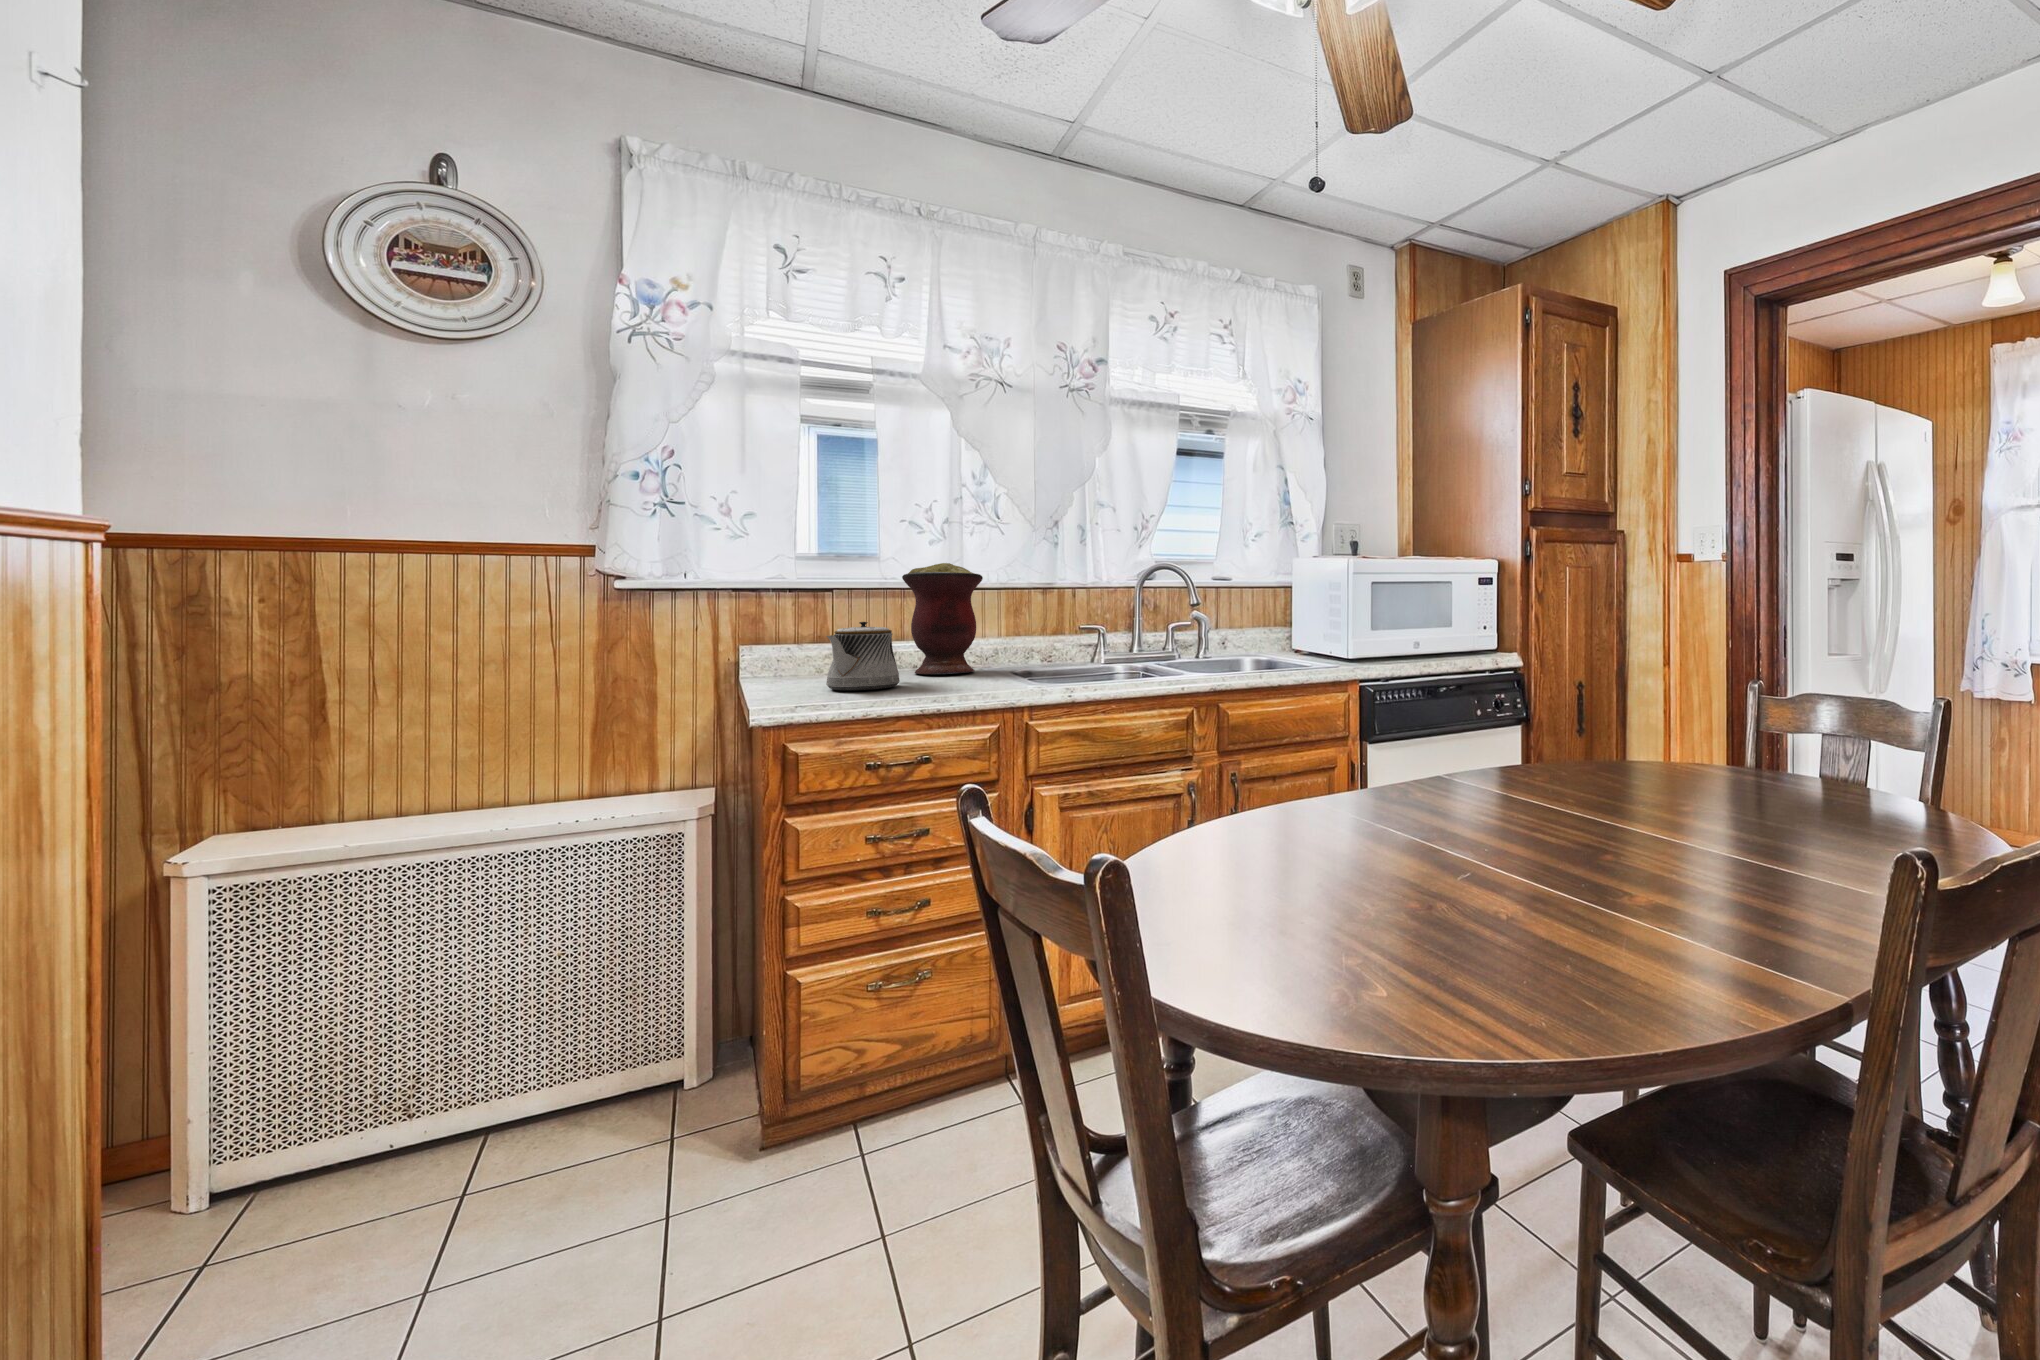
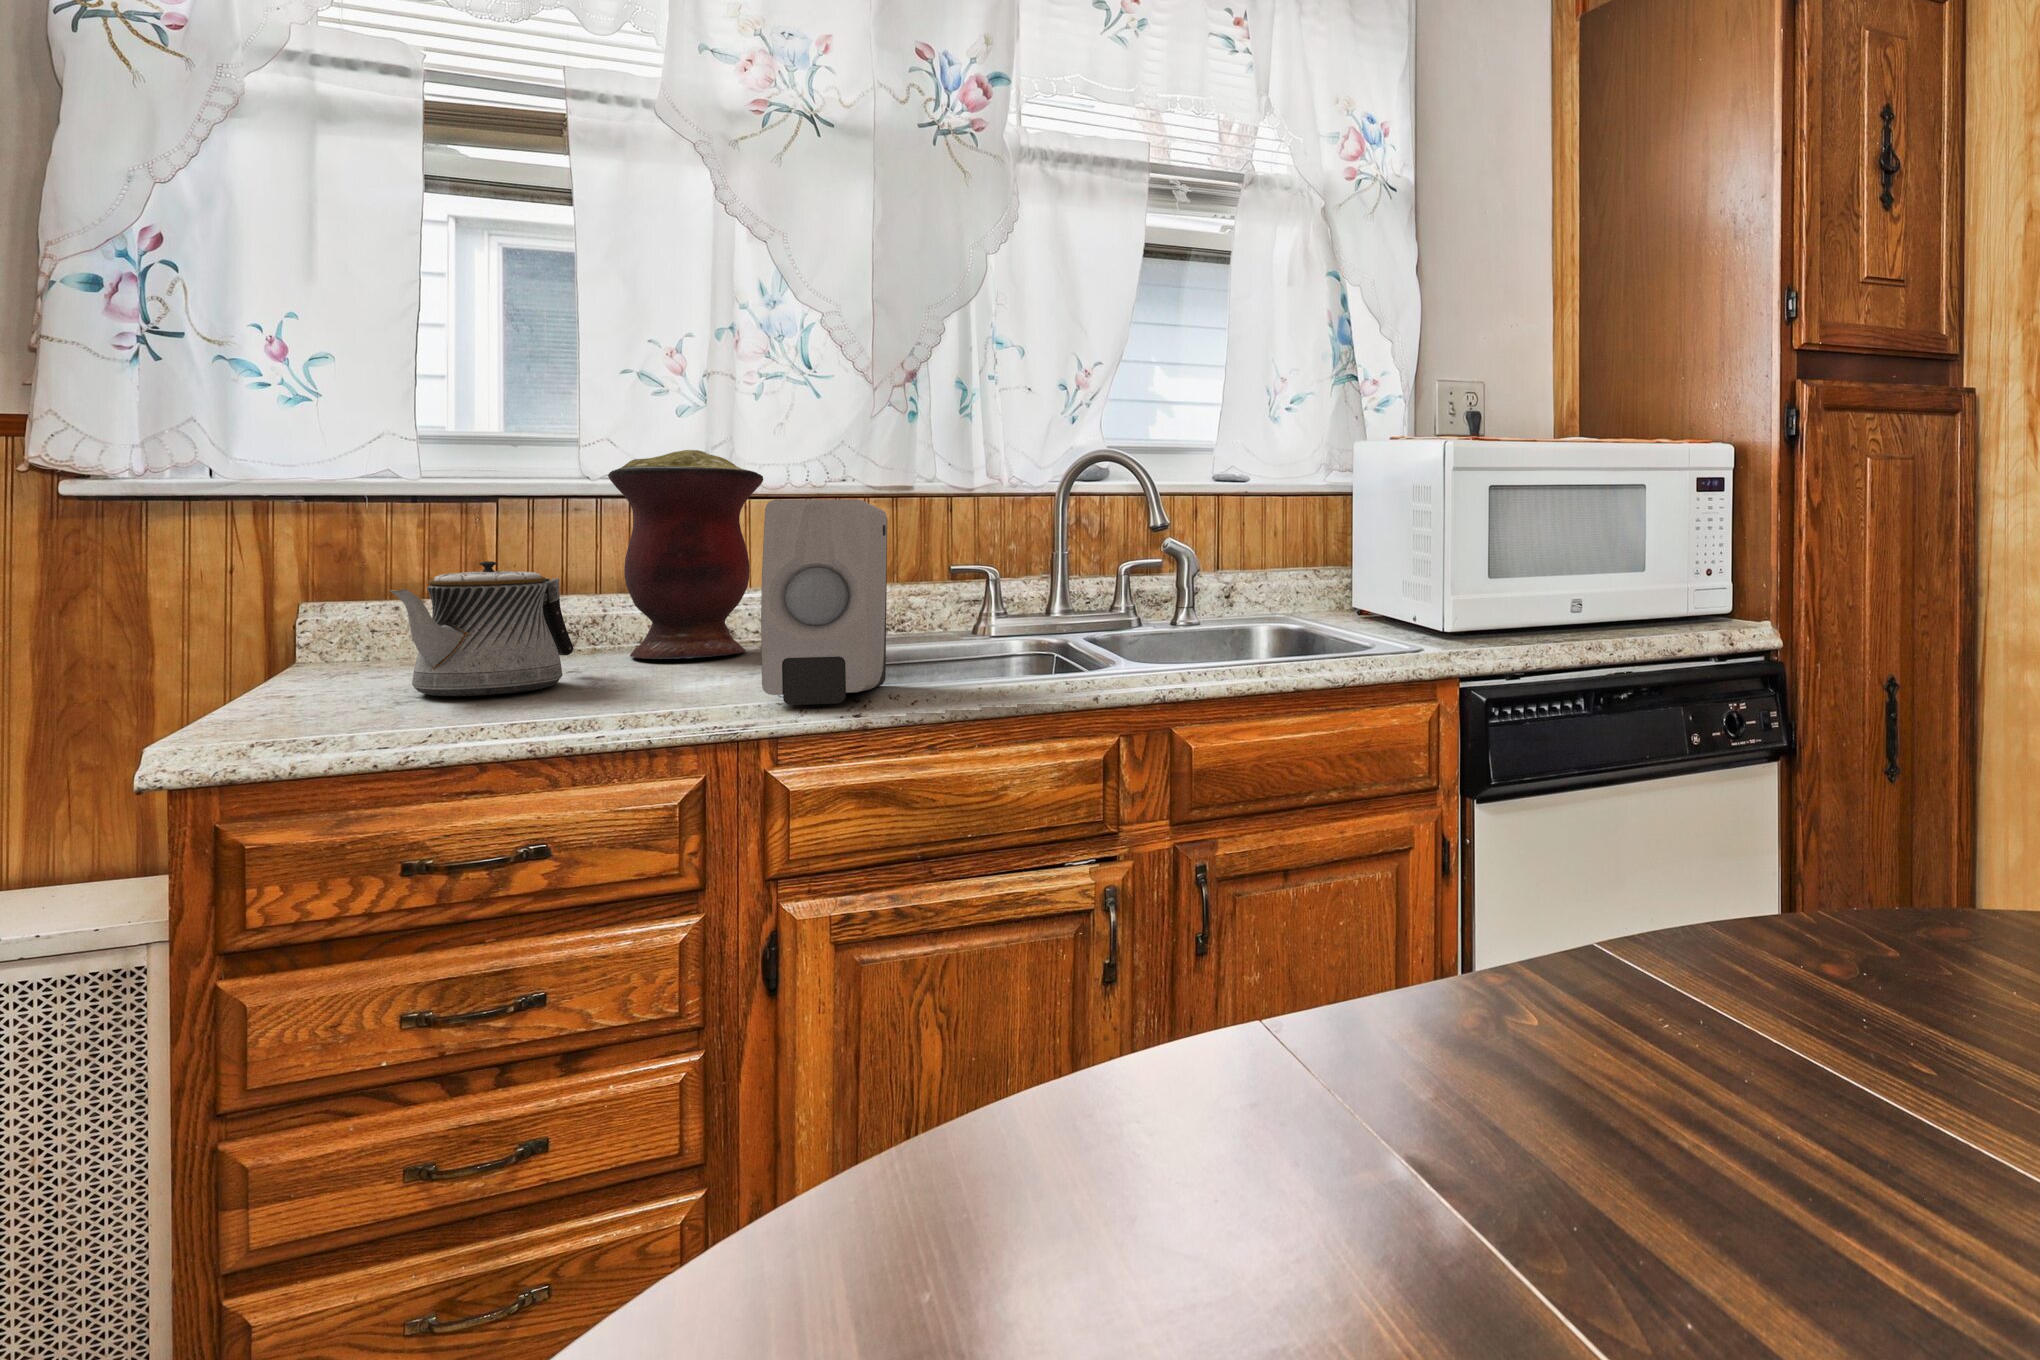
soap dispenser: none [1019,589,1071,692] -> present [761,499,887,705]

